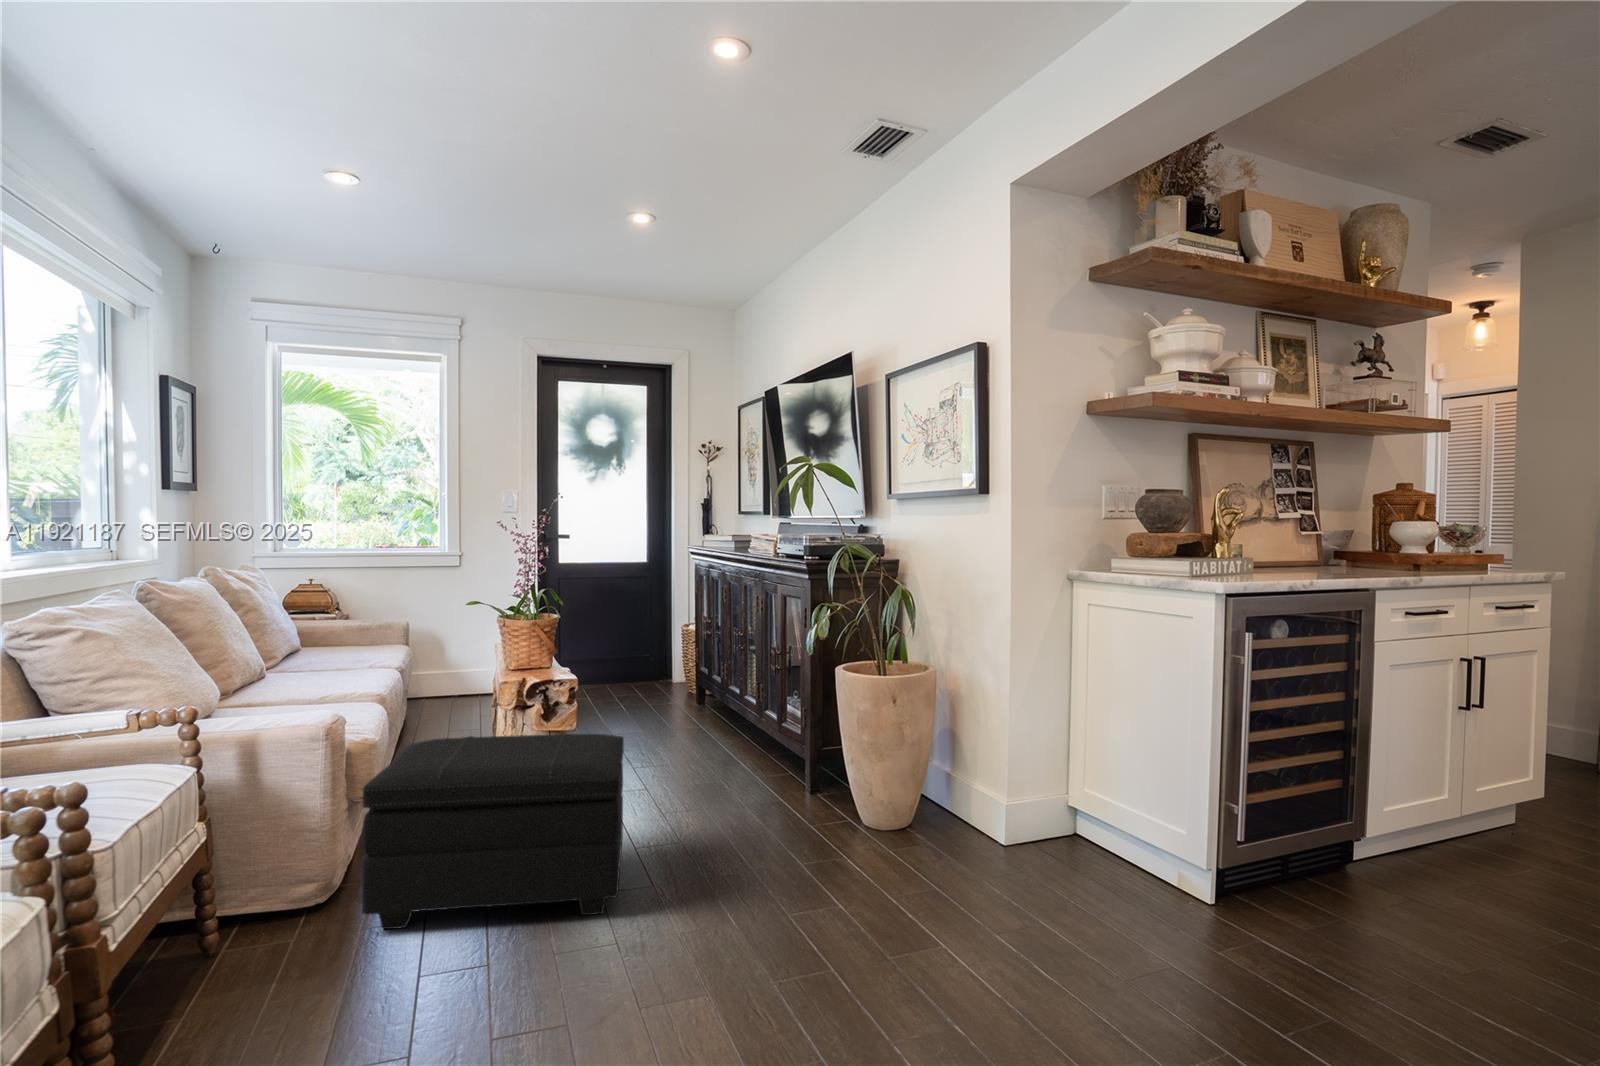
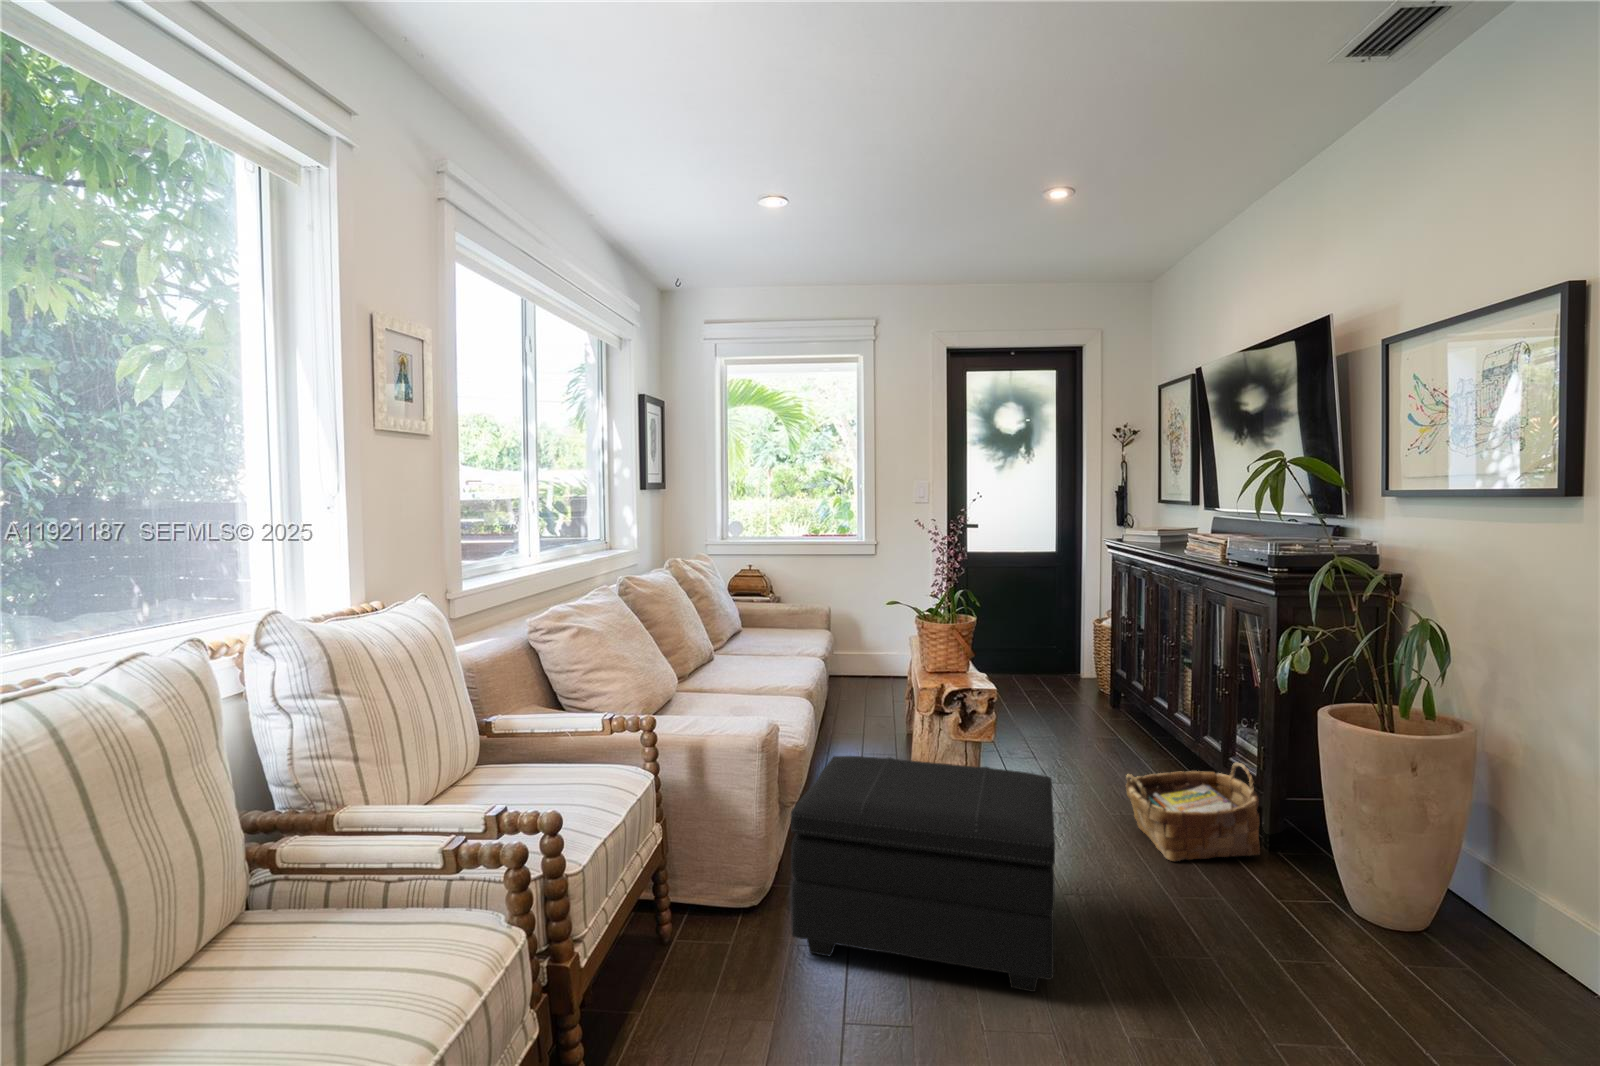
woven basket: none [694,720,796,807] -> present [1126,762,1260,861]

